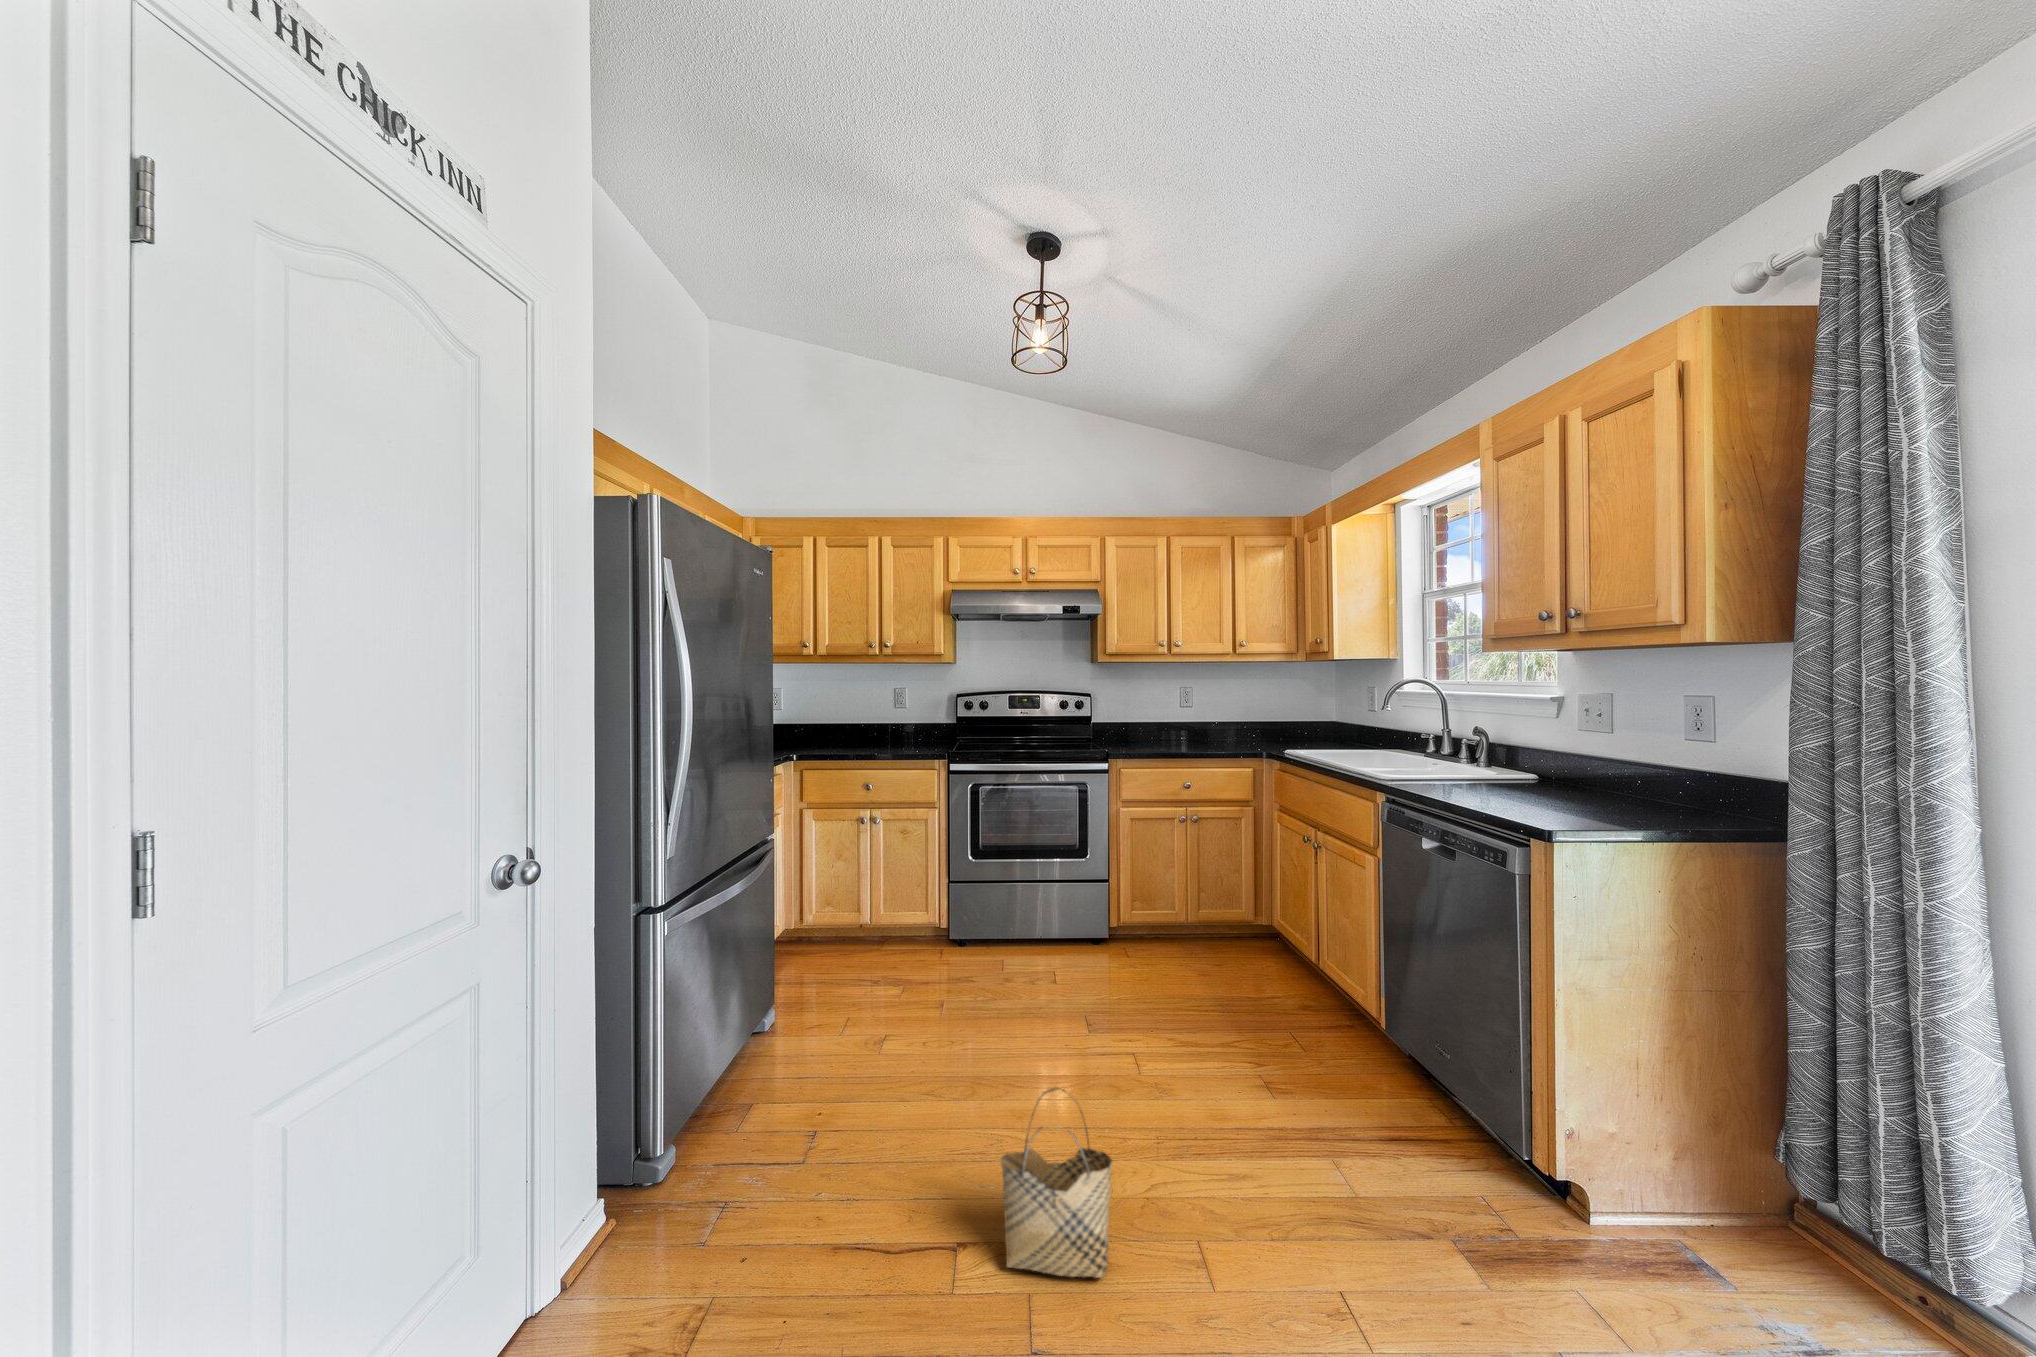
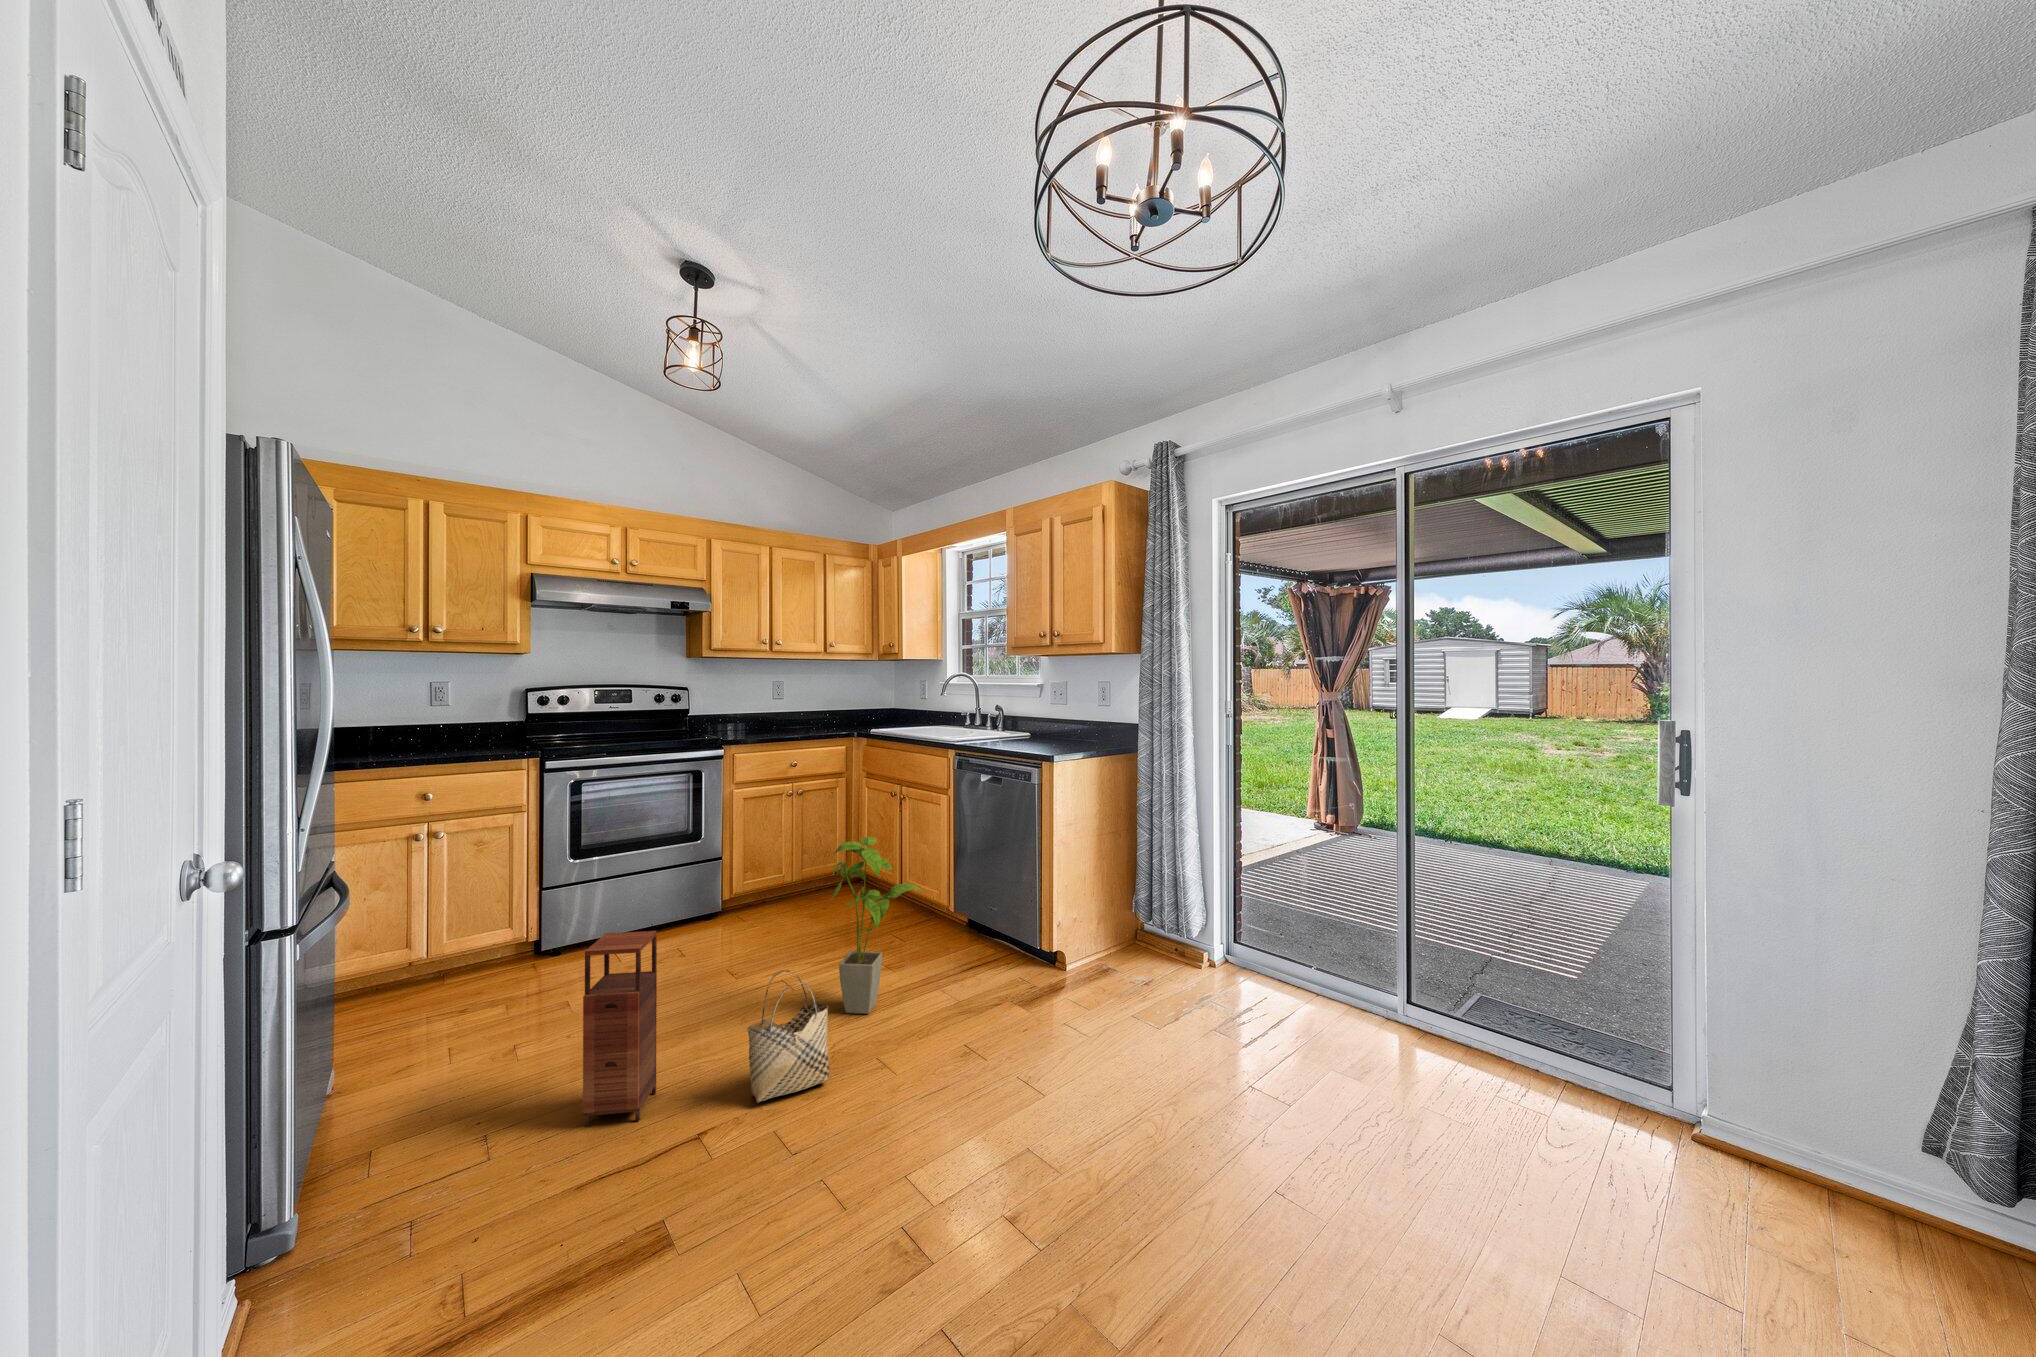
house plant: none [1156,914,1295,1166] -> present [830,837,923,1014]
storage cabinet: none [846,976,930,1216] -> present [583,931,657,1126]

